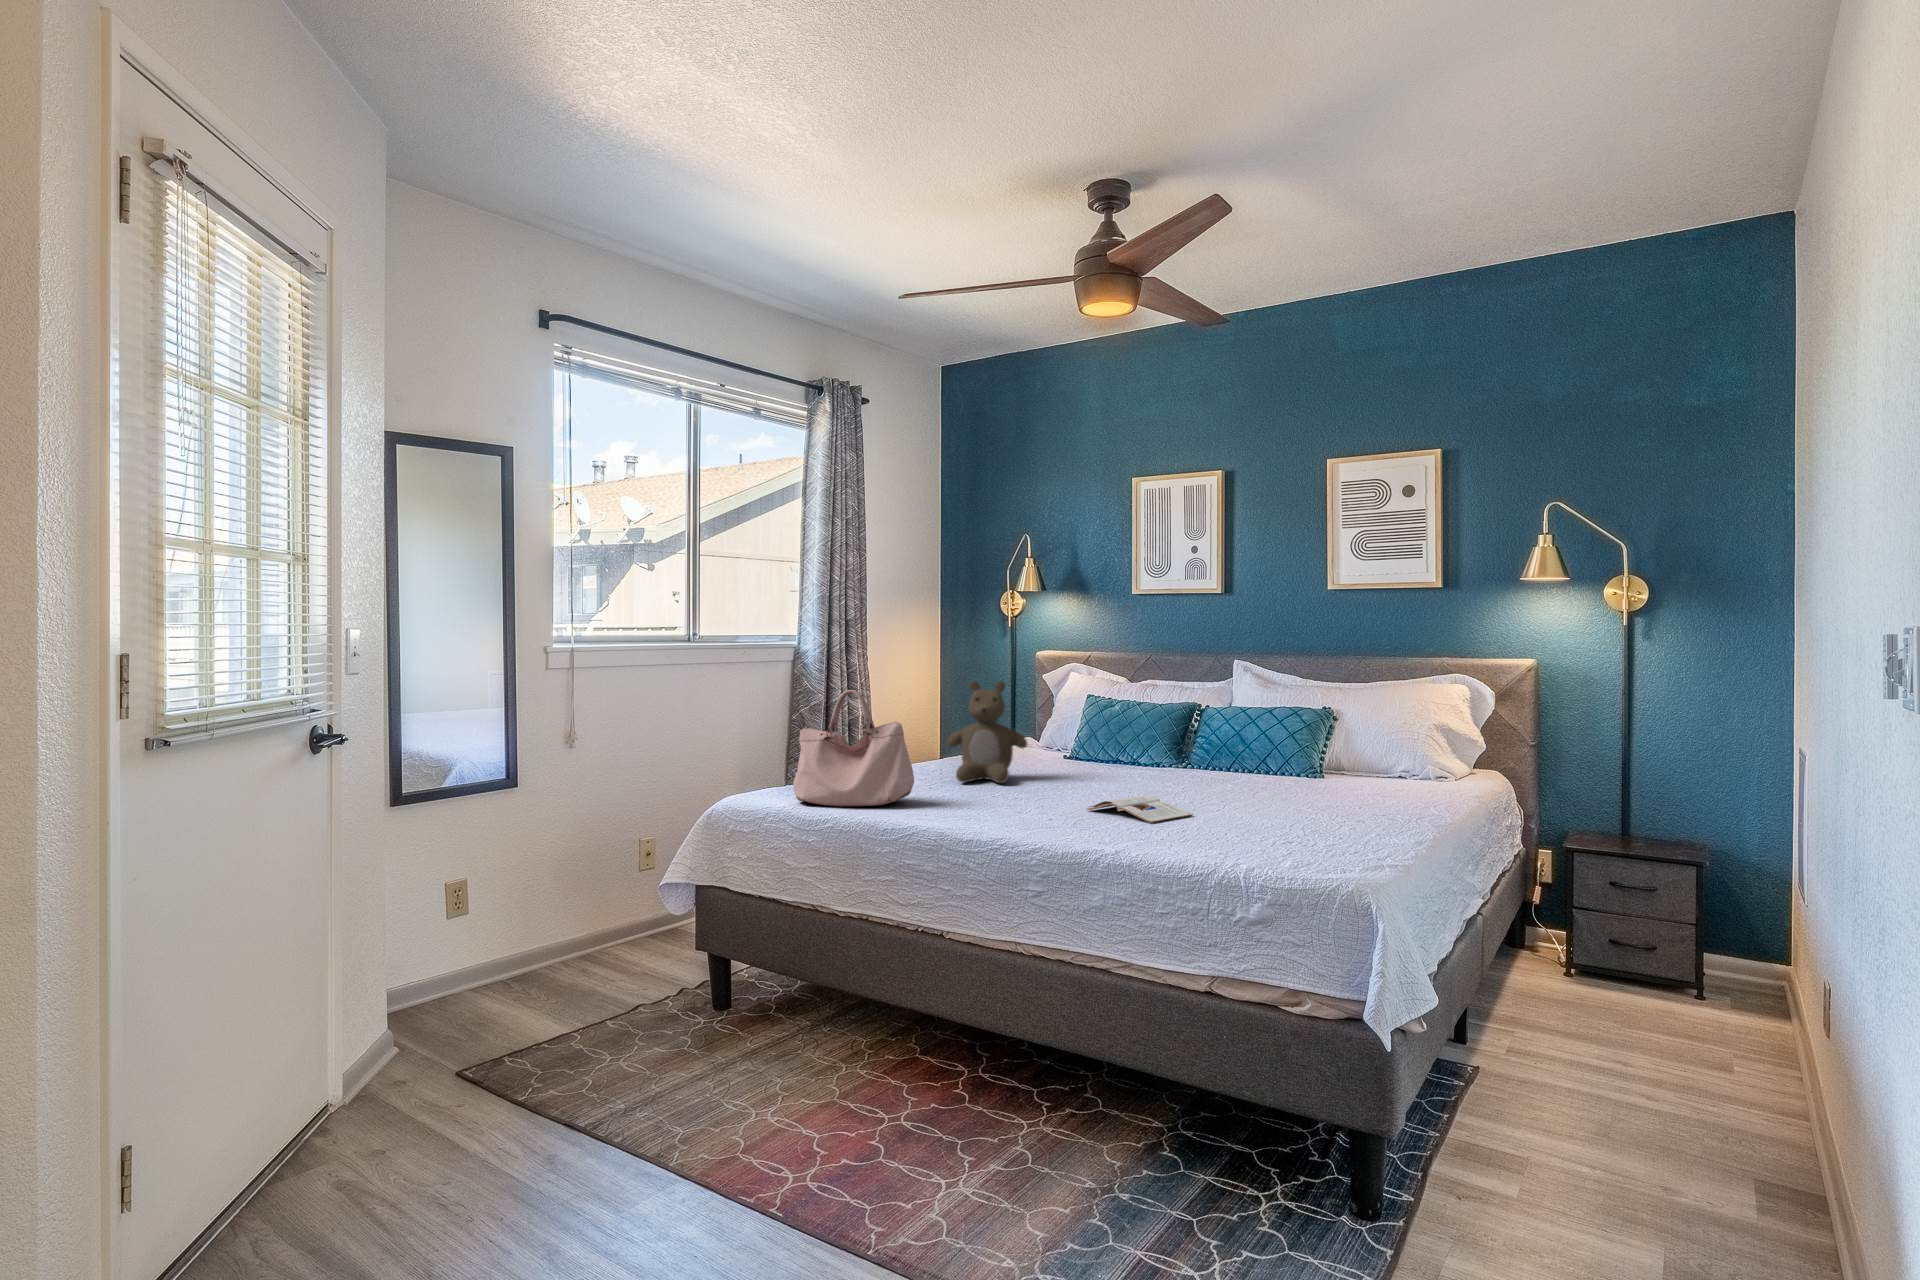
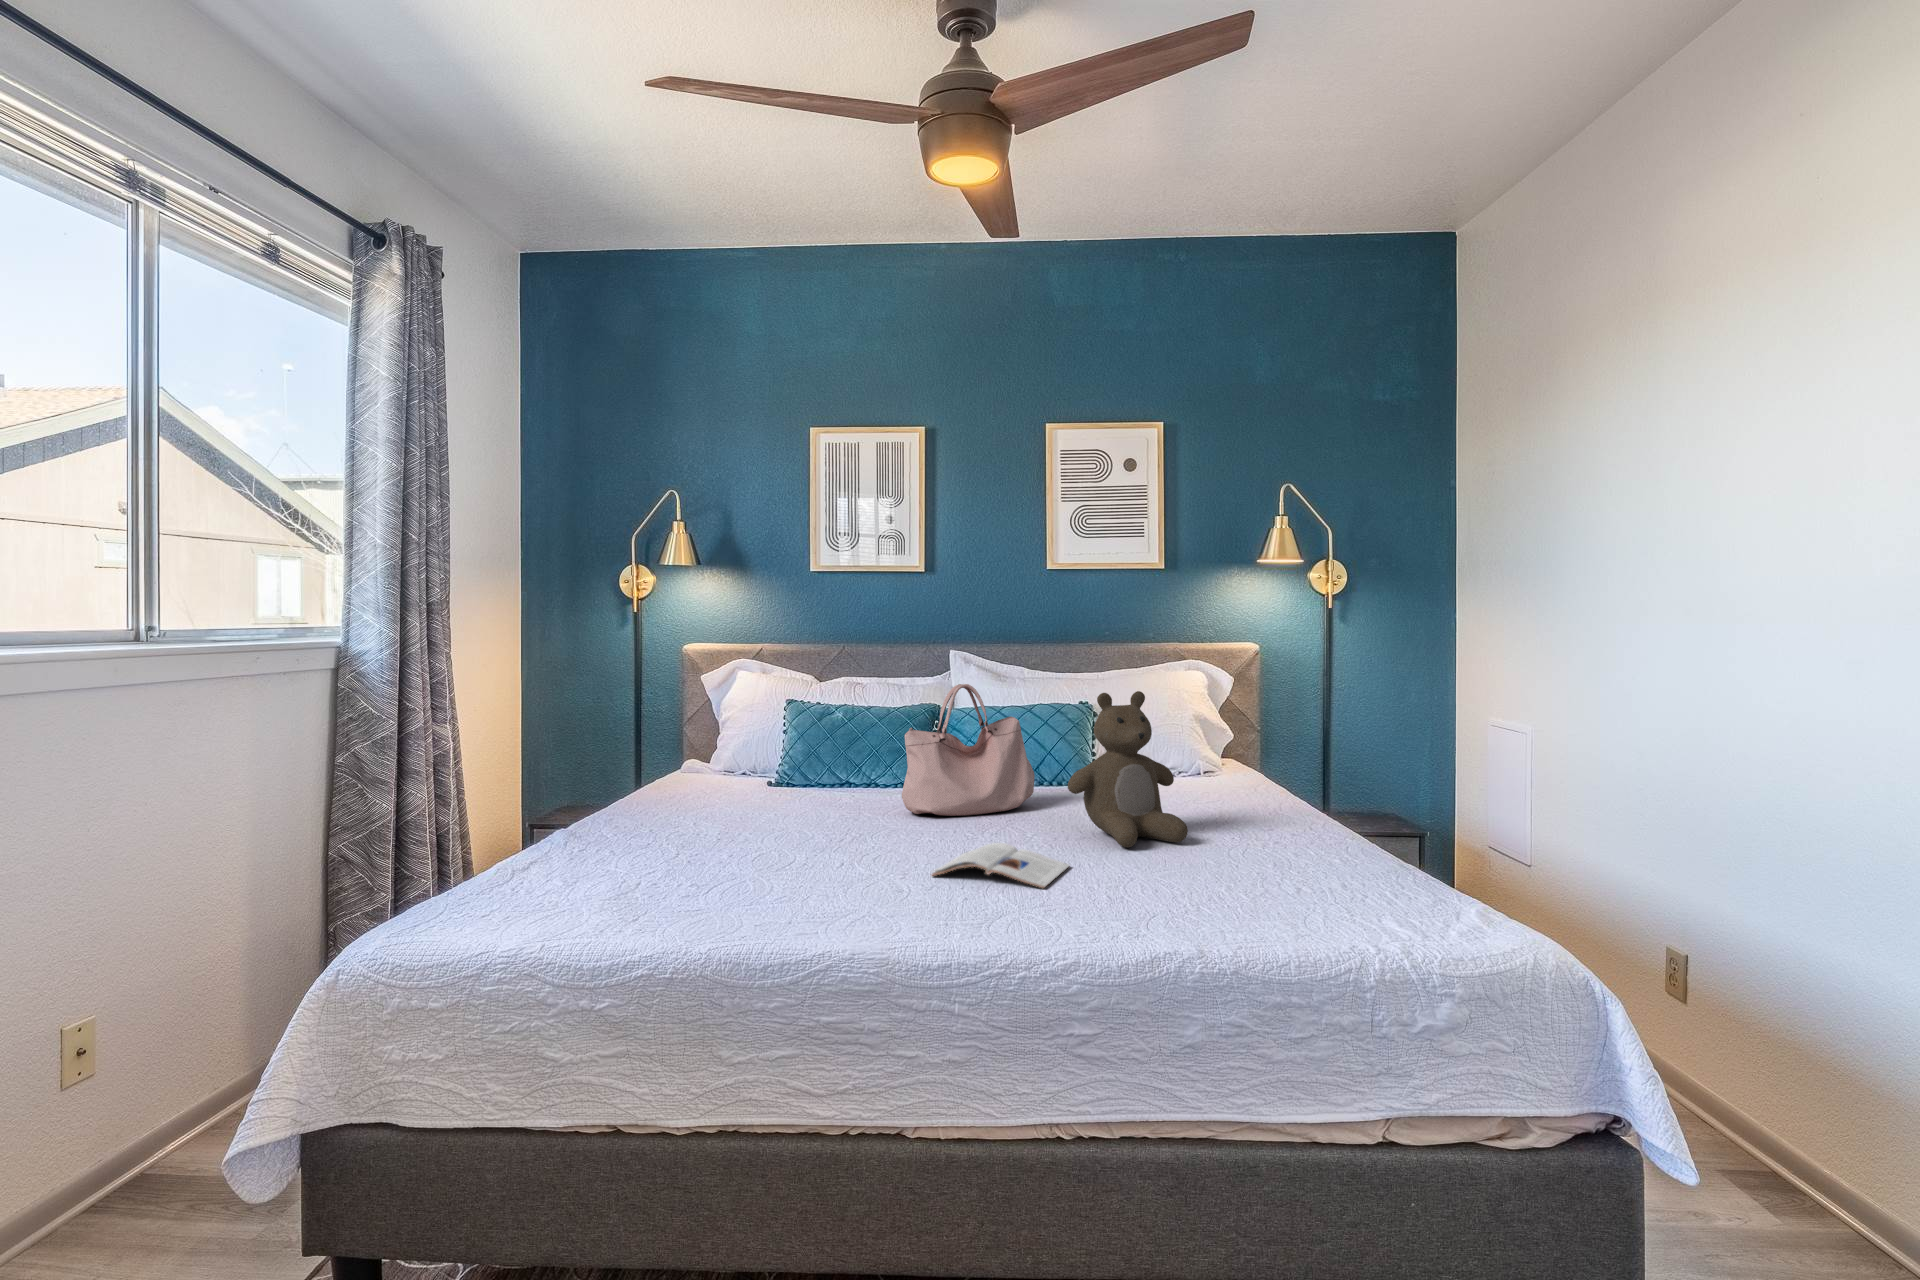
teddy bear: present [947,681,1027,783] -> present [1068,691,1188,847]
handbag: present [793,690,914,806] -> present [902,684,1035,816]

